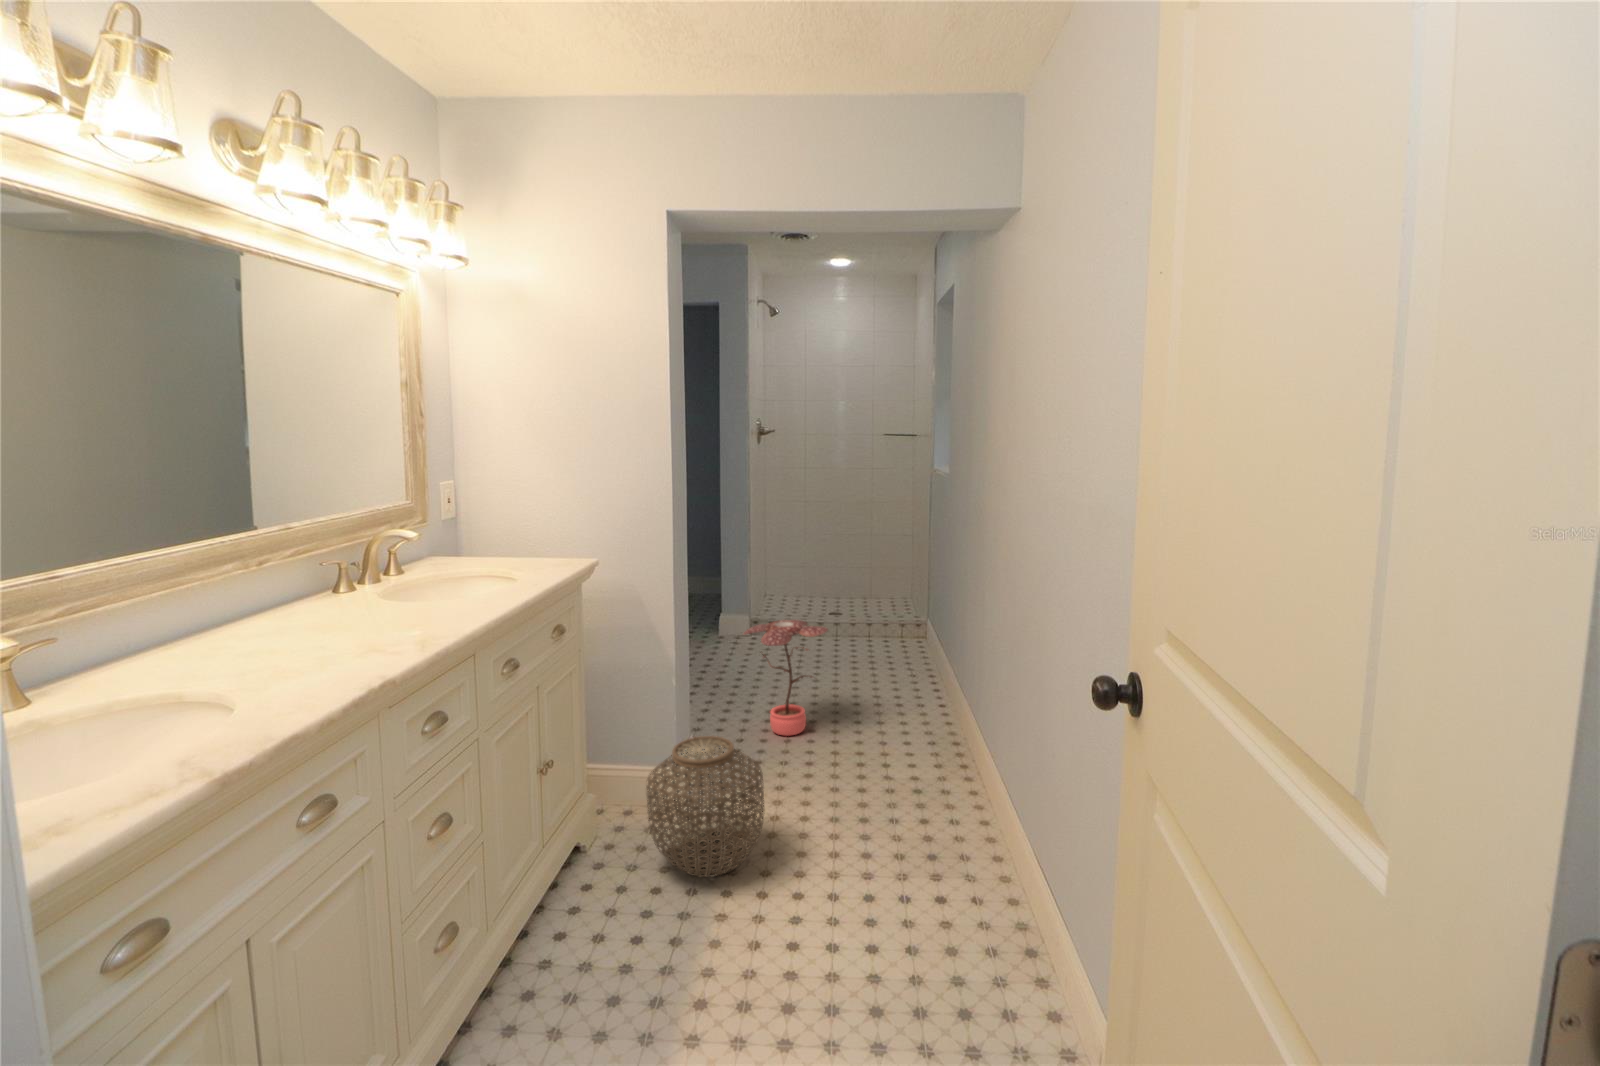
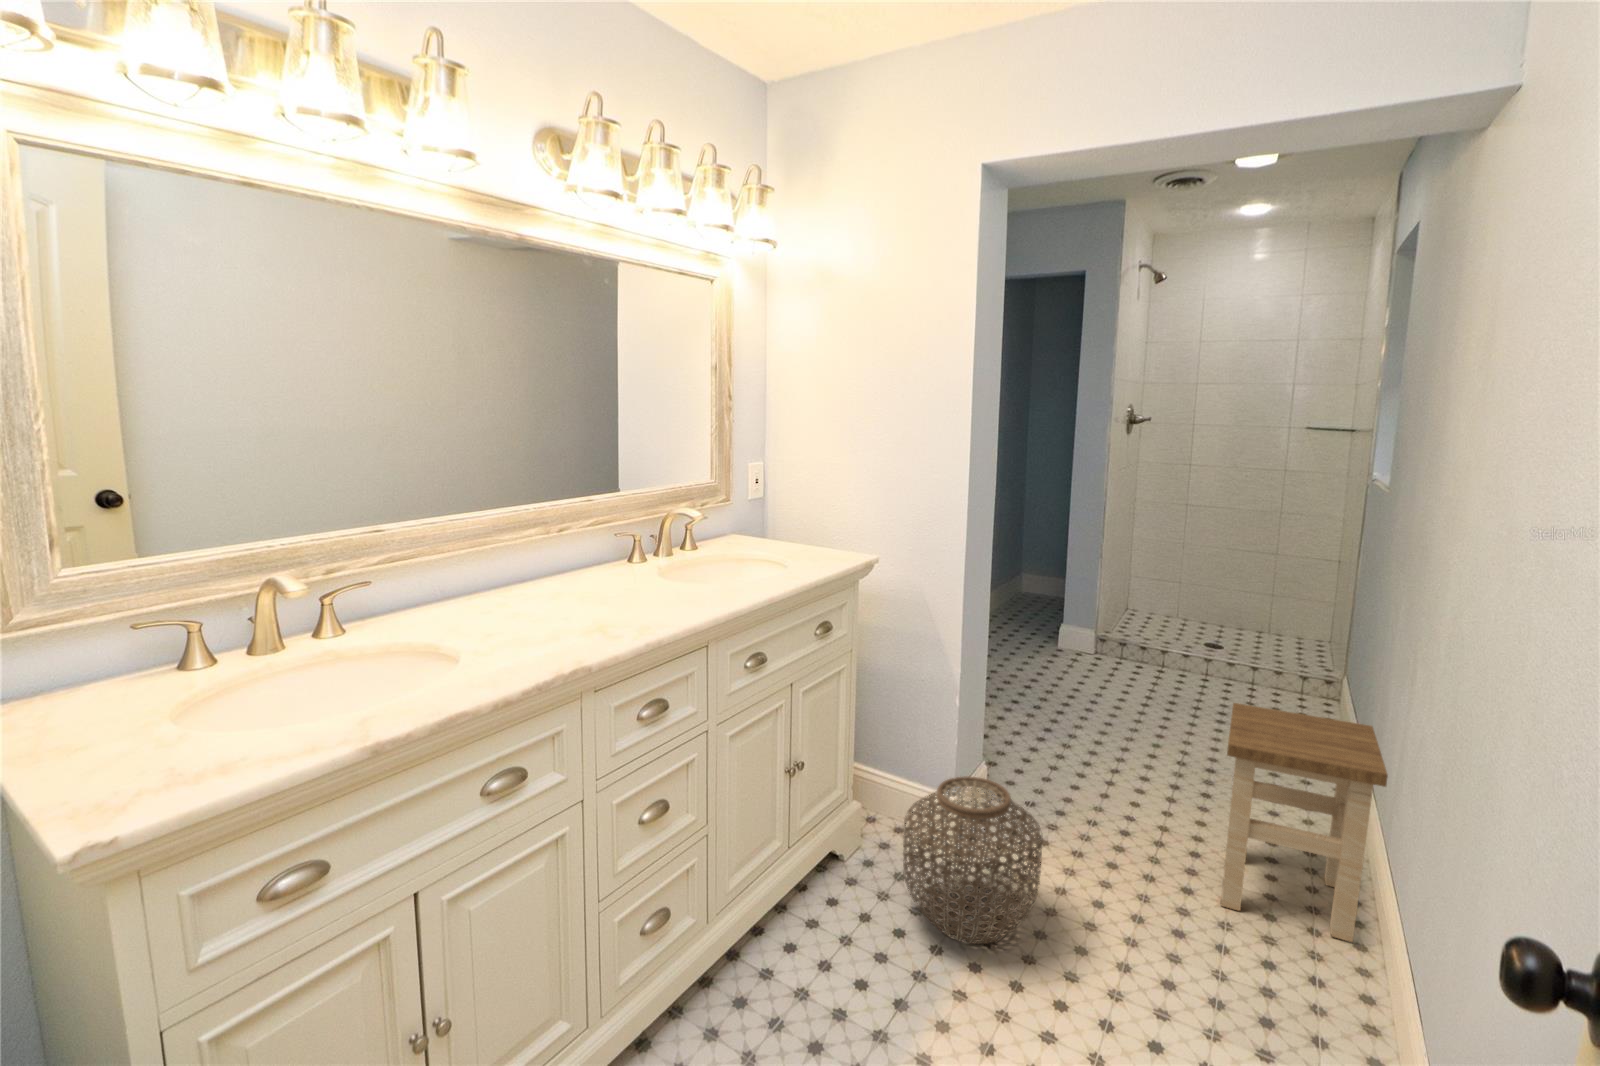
potted plant: present [743,620,828,736] -> none [1067,651,1177,791]
stool: none [873,639,980,794] -> present [1221,703,1388,942]

